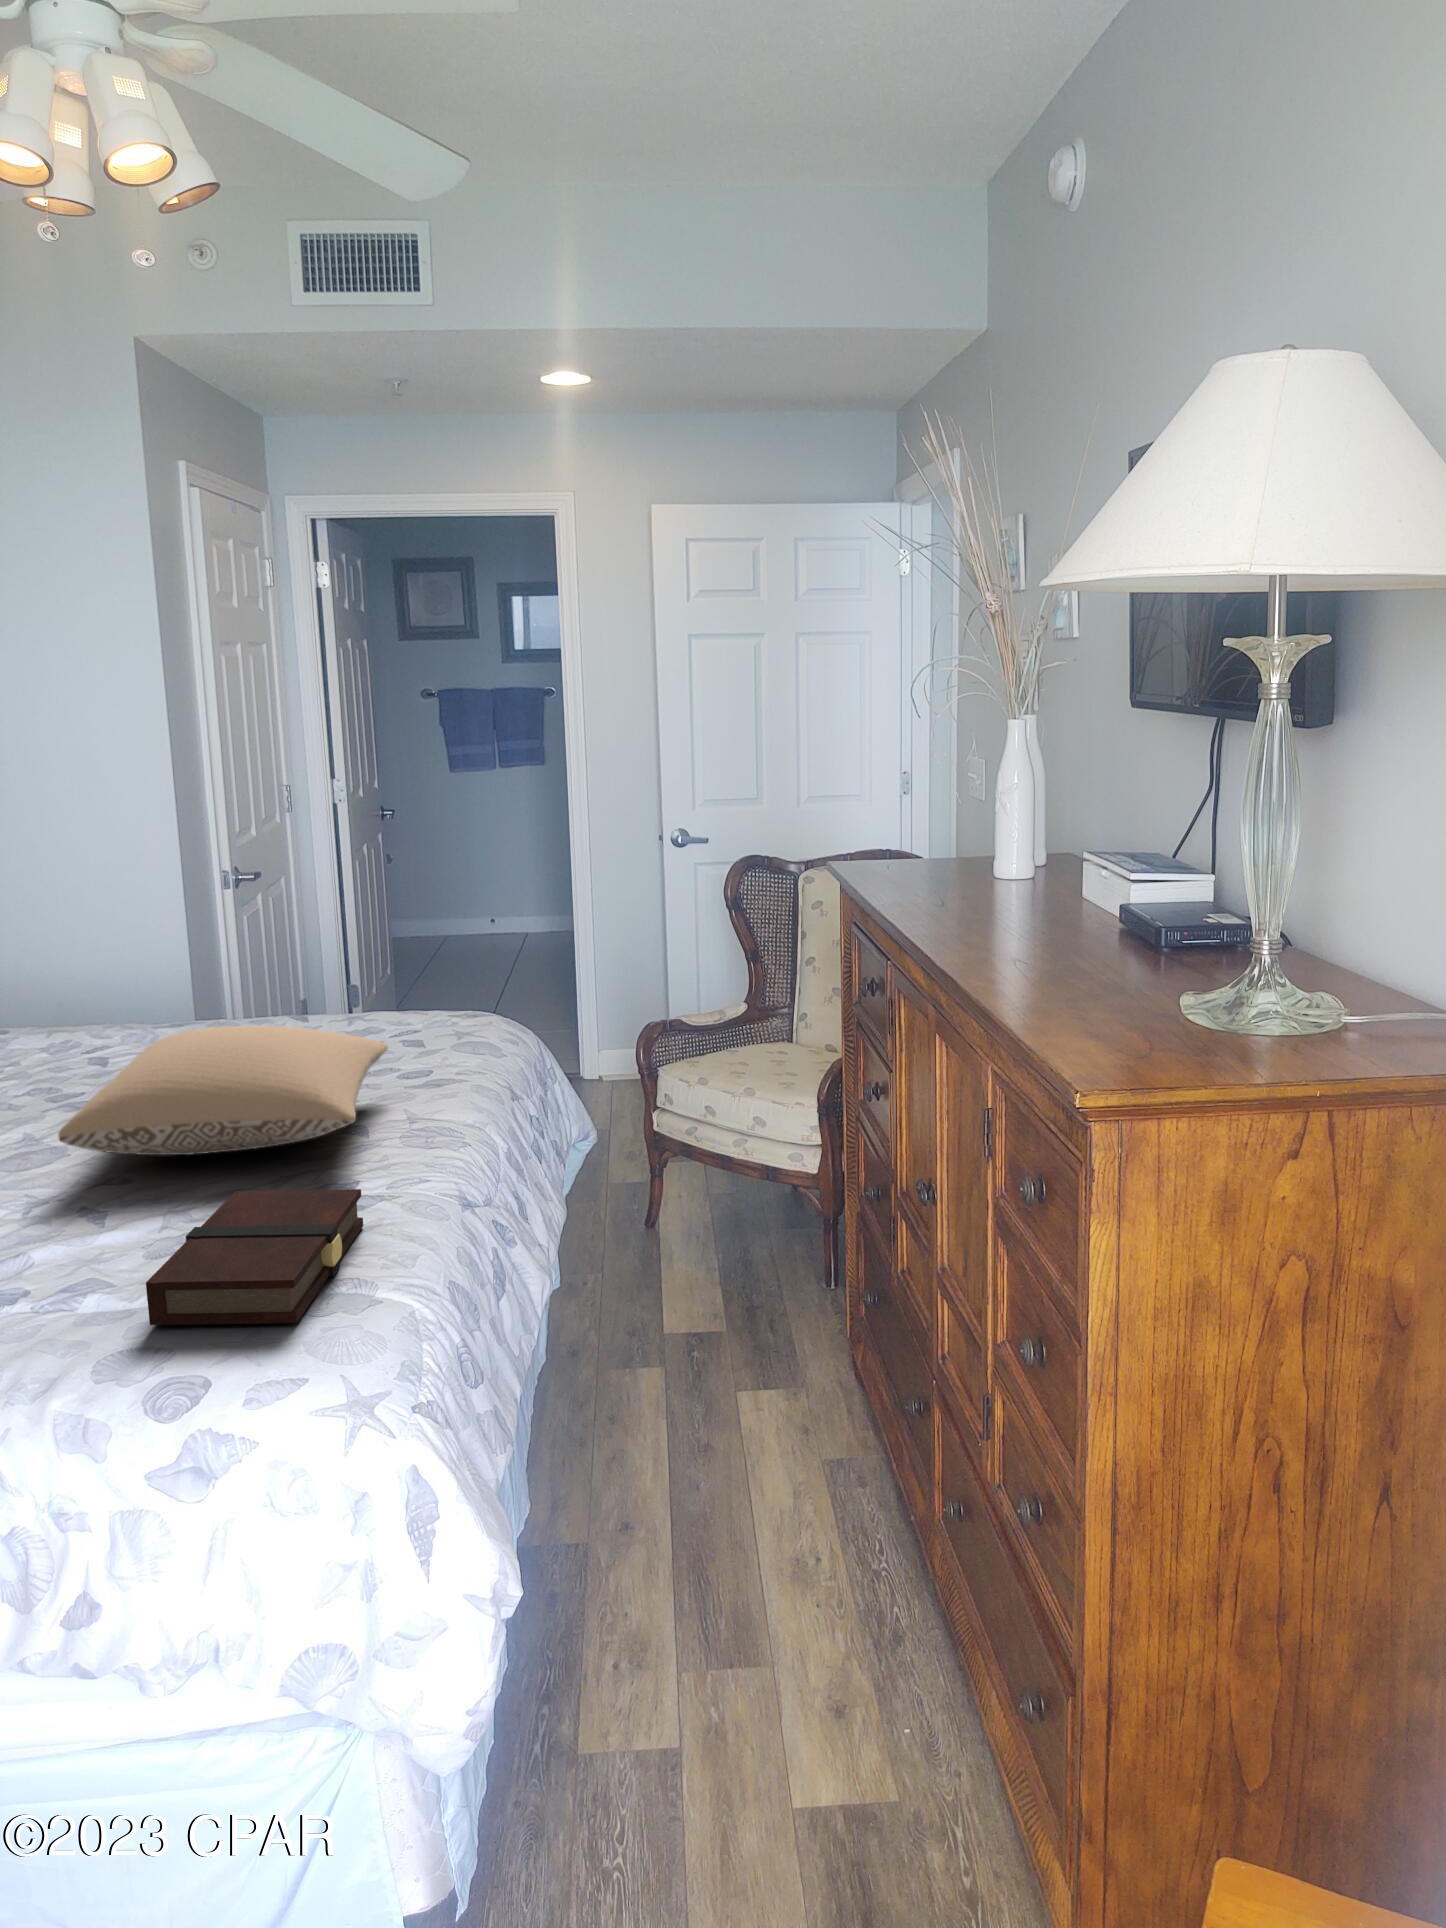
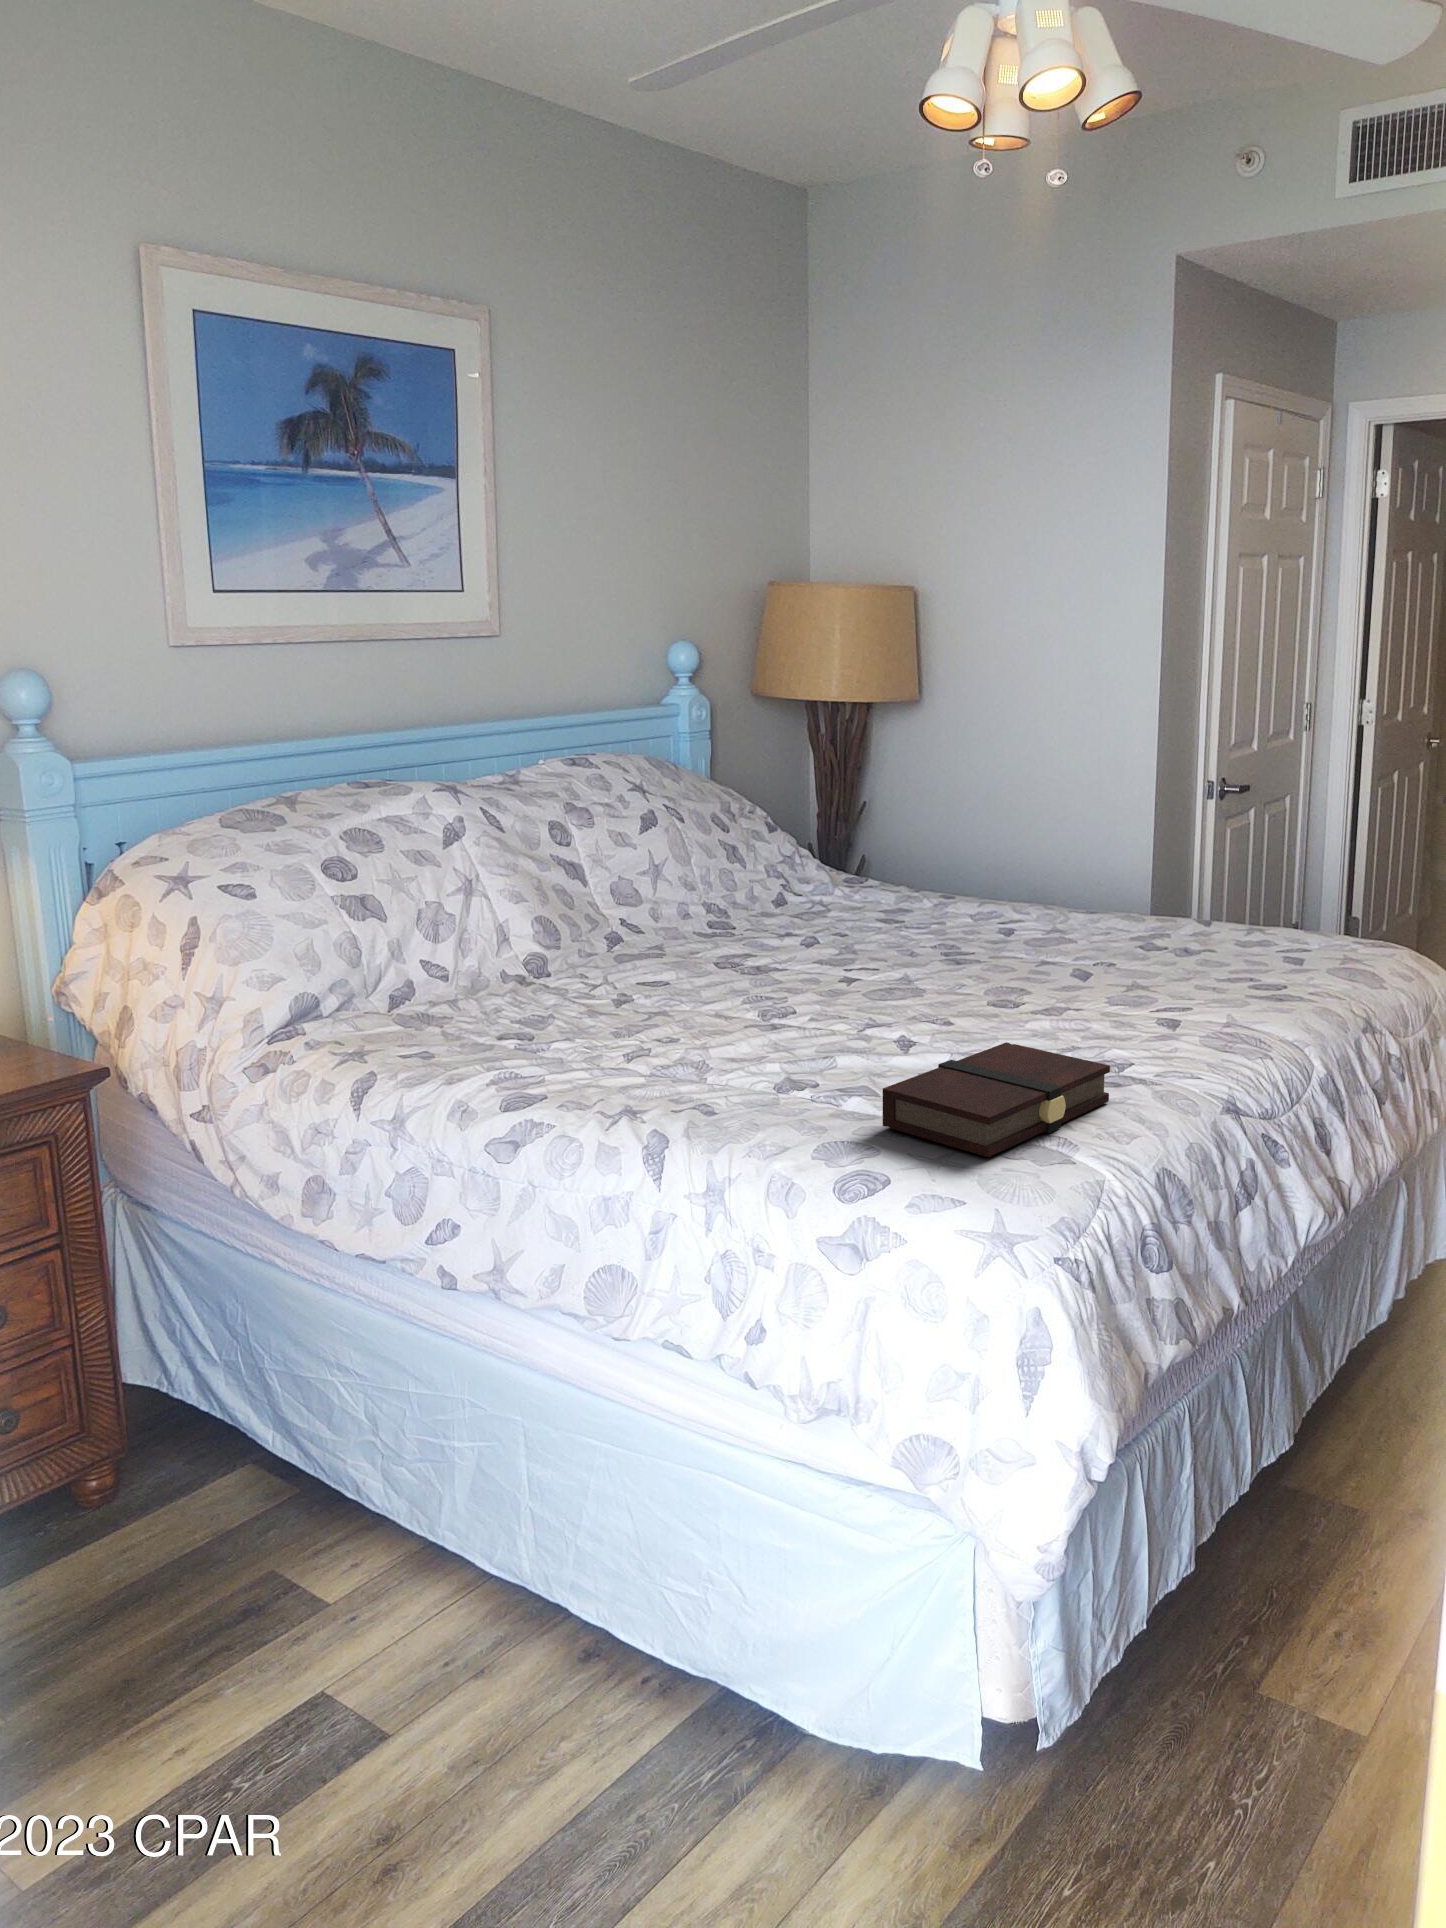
pillow: present [58,1026,388,1155] -> none [902,905,1236,1018]

